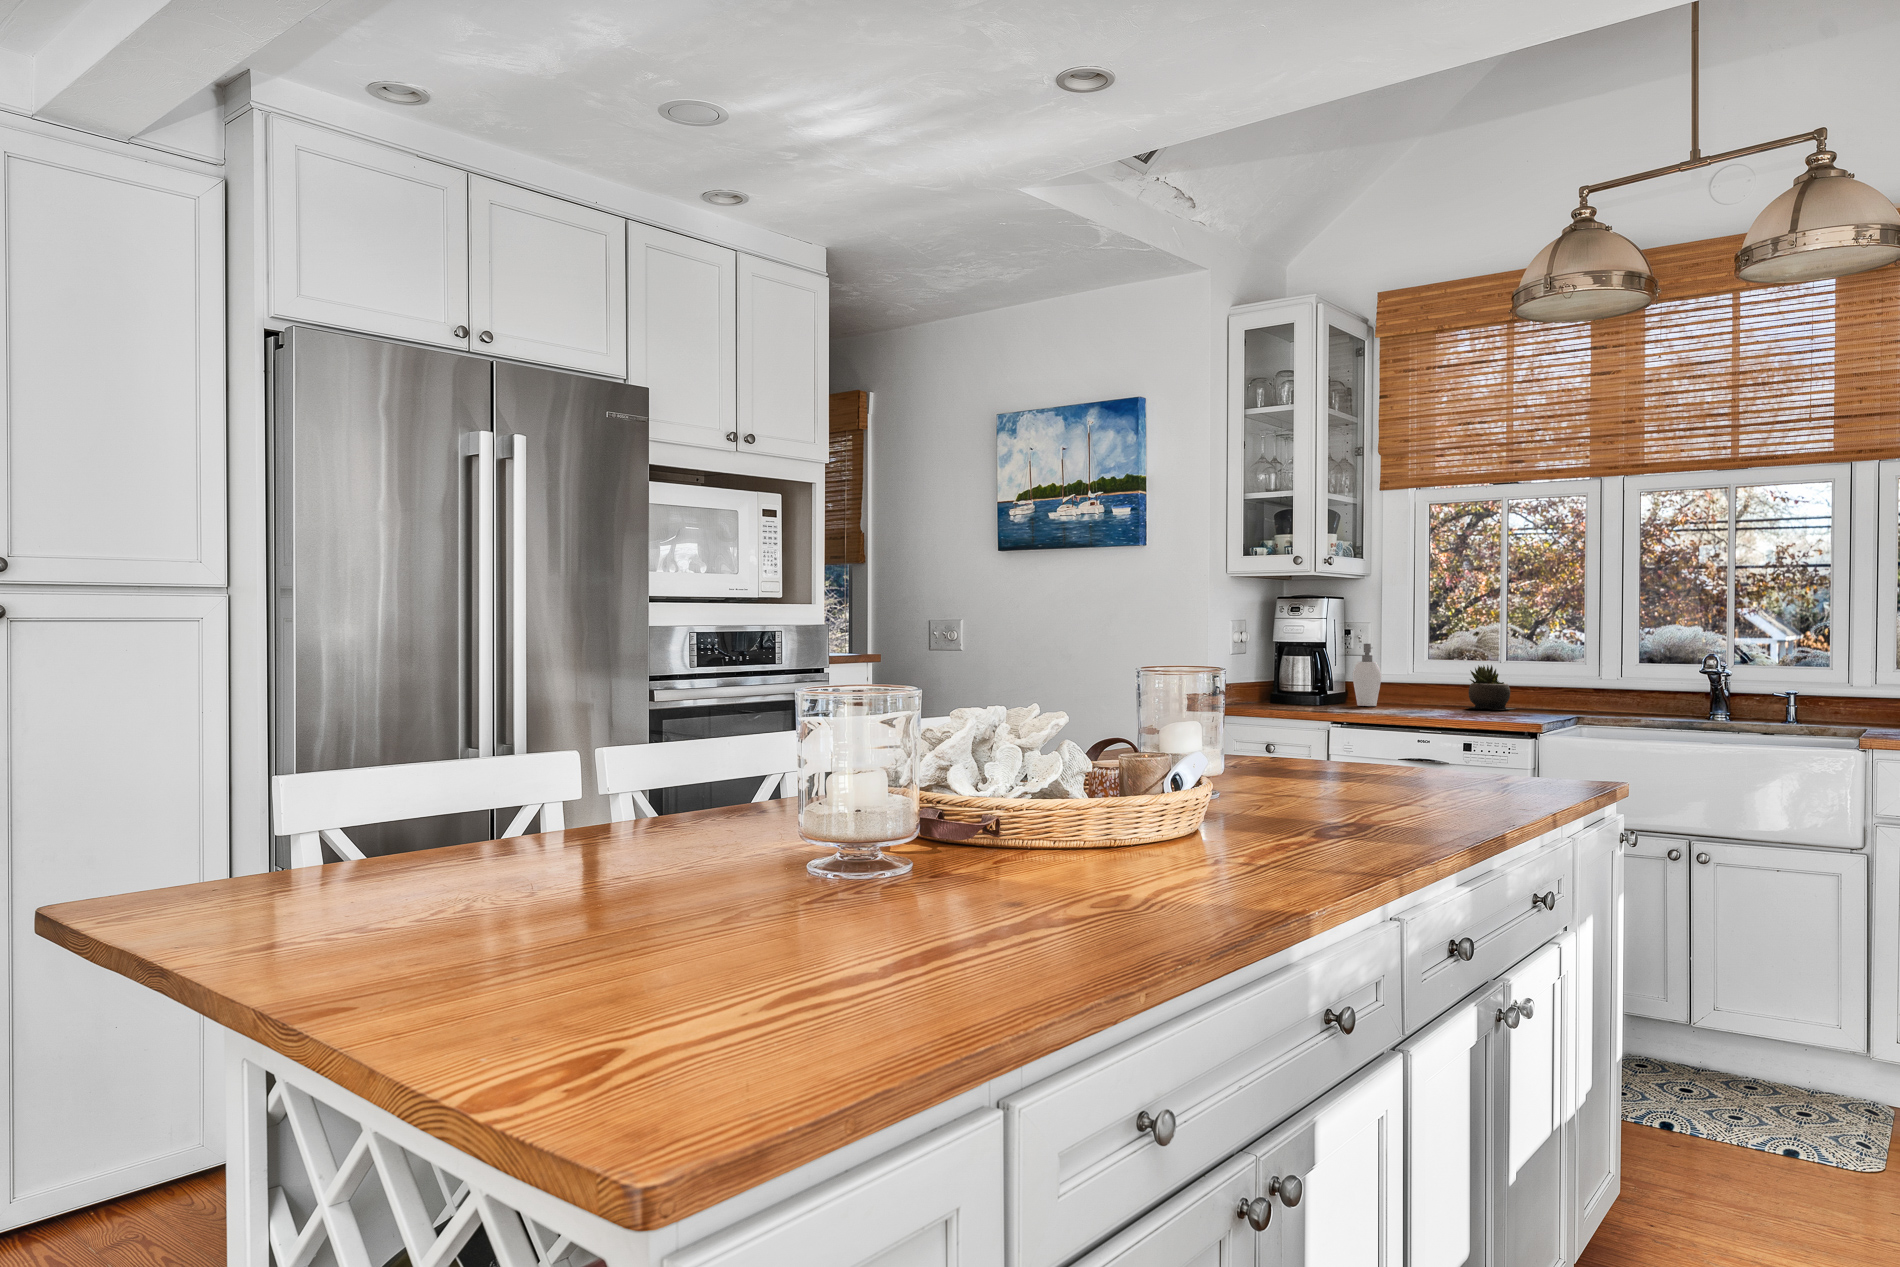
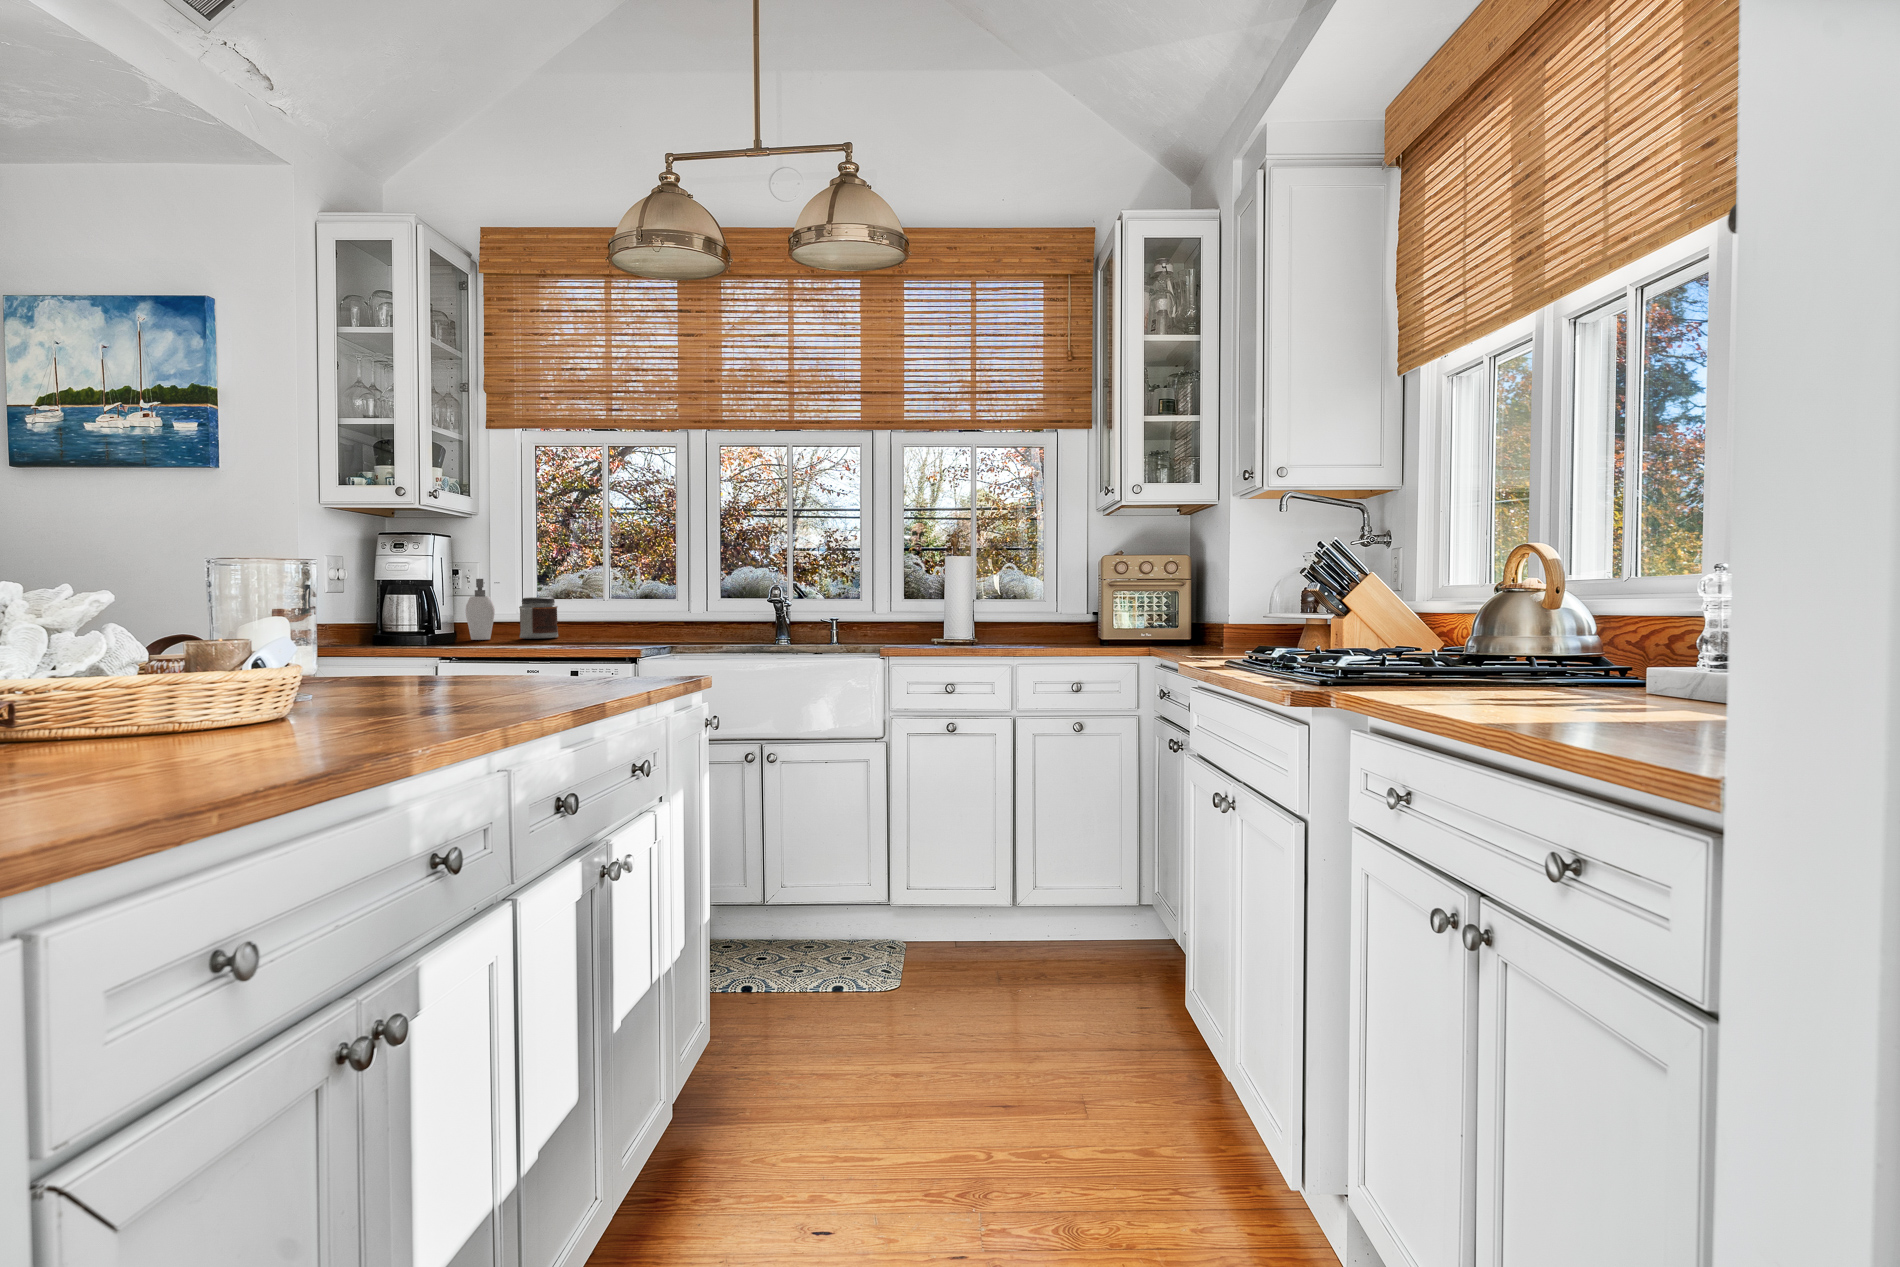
jar: none [1406,664,1447,707] -> present [519,597,559,639]
succulent plant: present [1469,665,1511,710] -> none [571,597,622,639]

